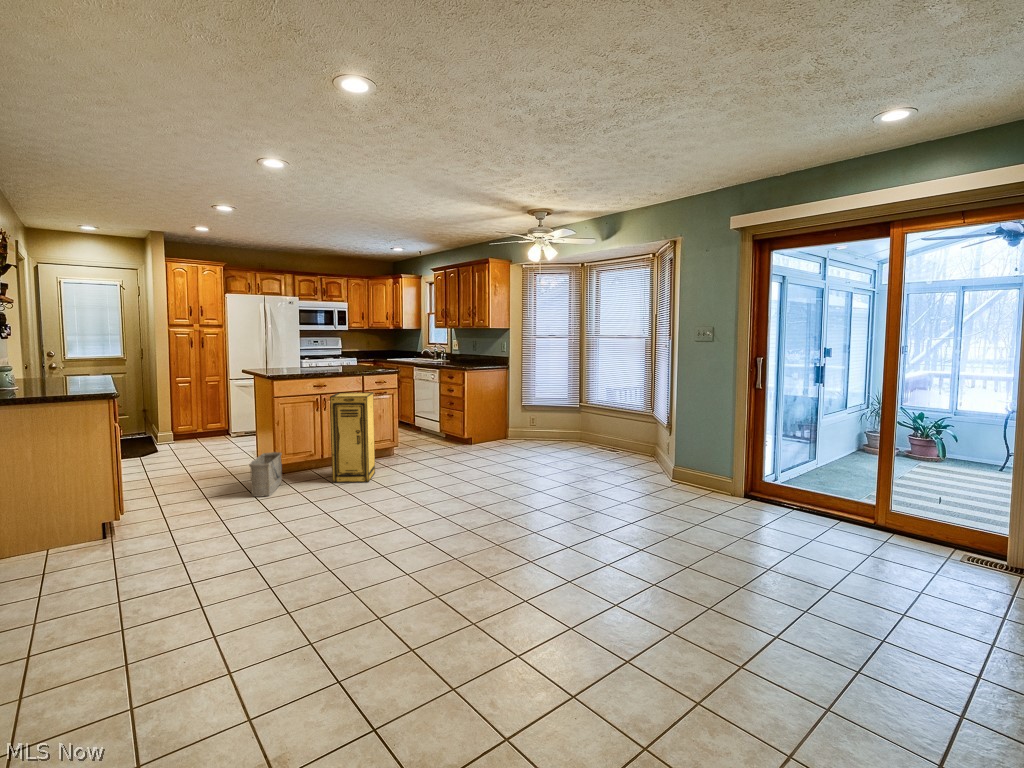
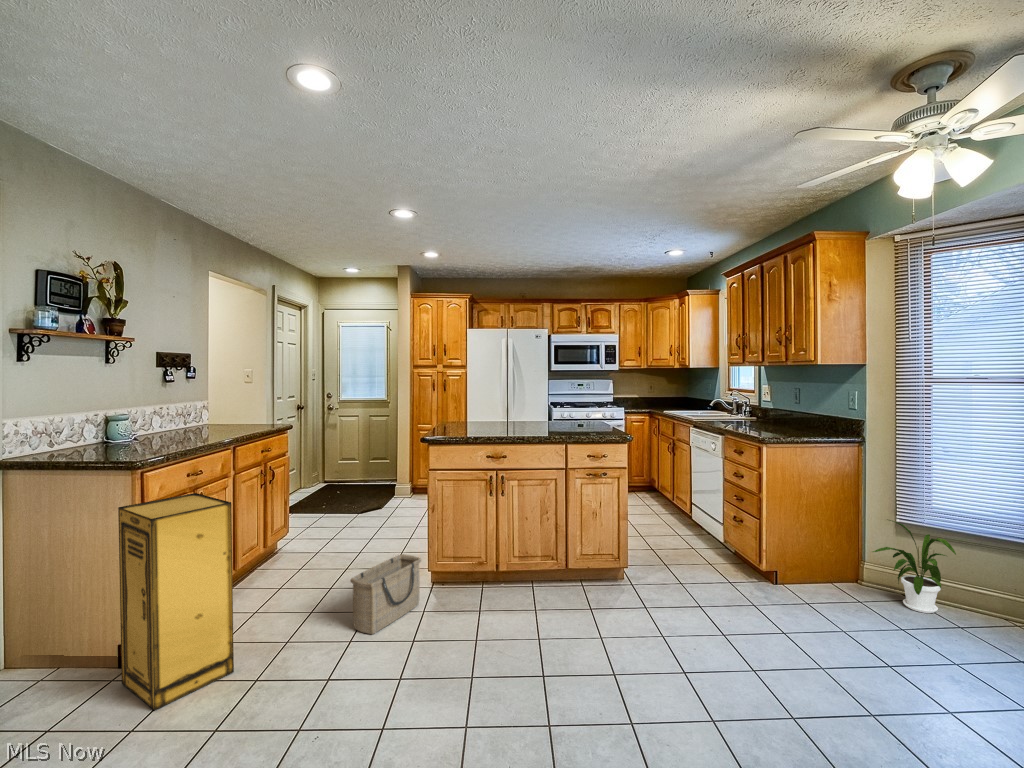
storage cabinet: present [330,392,375,483] -> present [118,493,234,711]
house plant: none [514,404,546,445] -> present [873,520,956,613]

